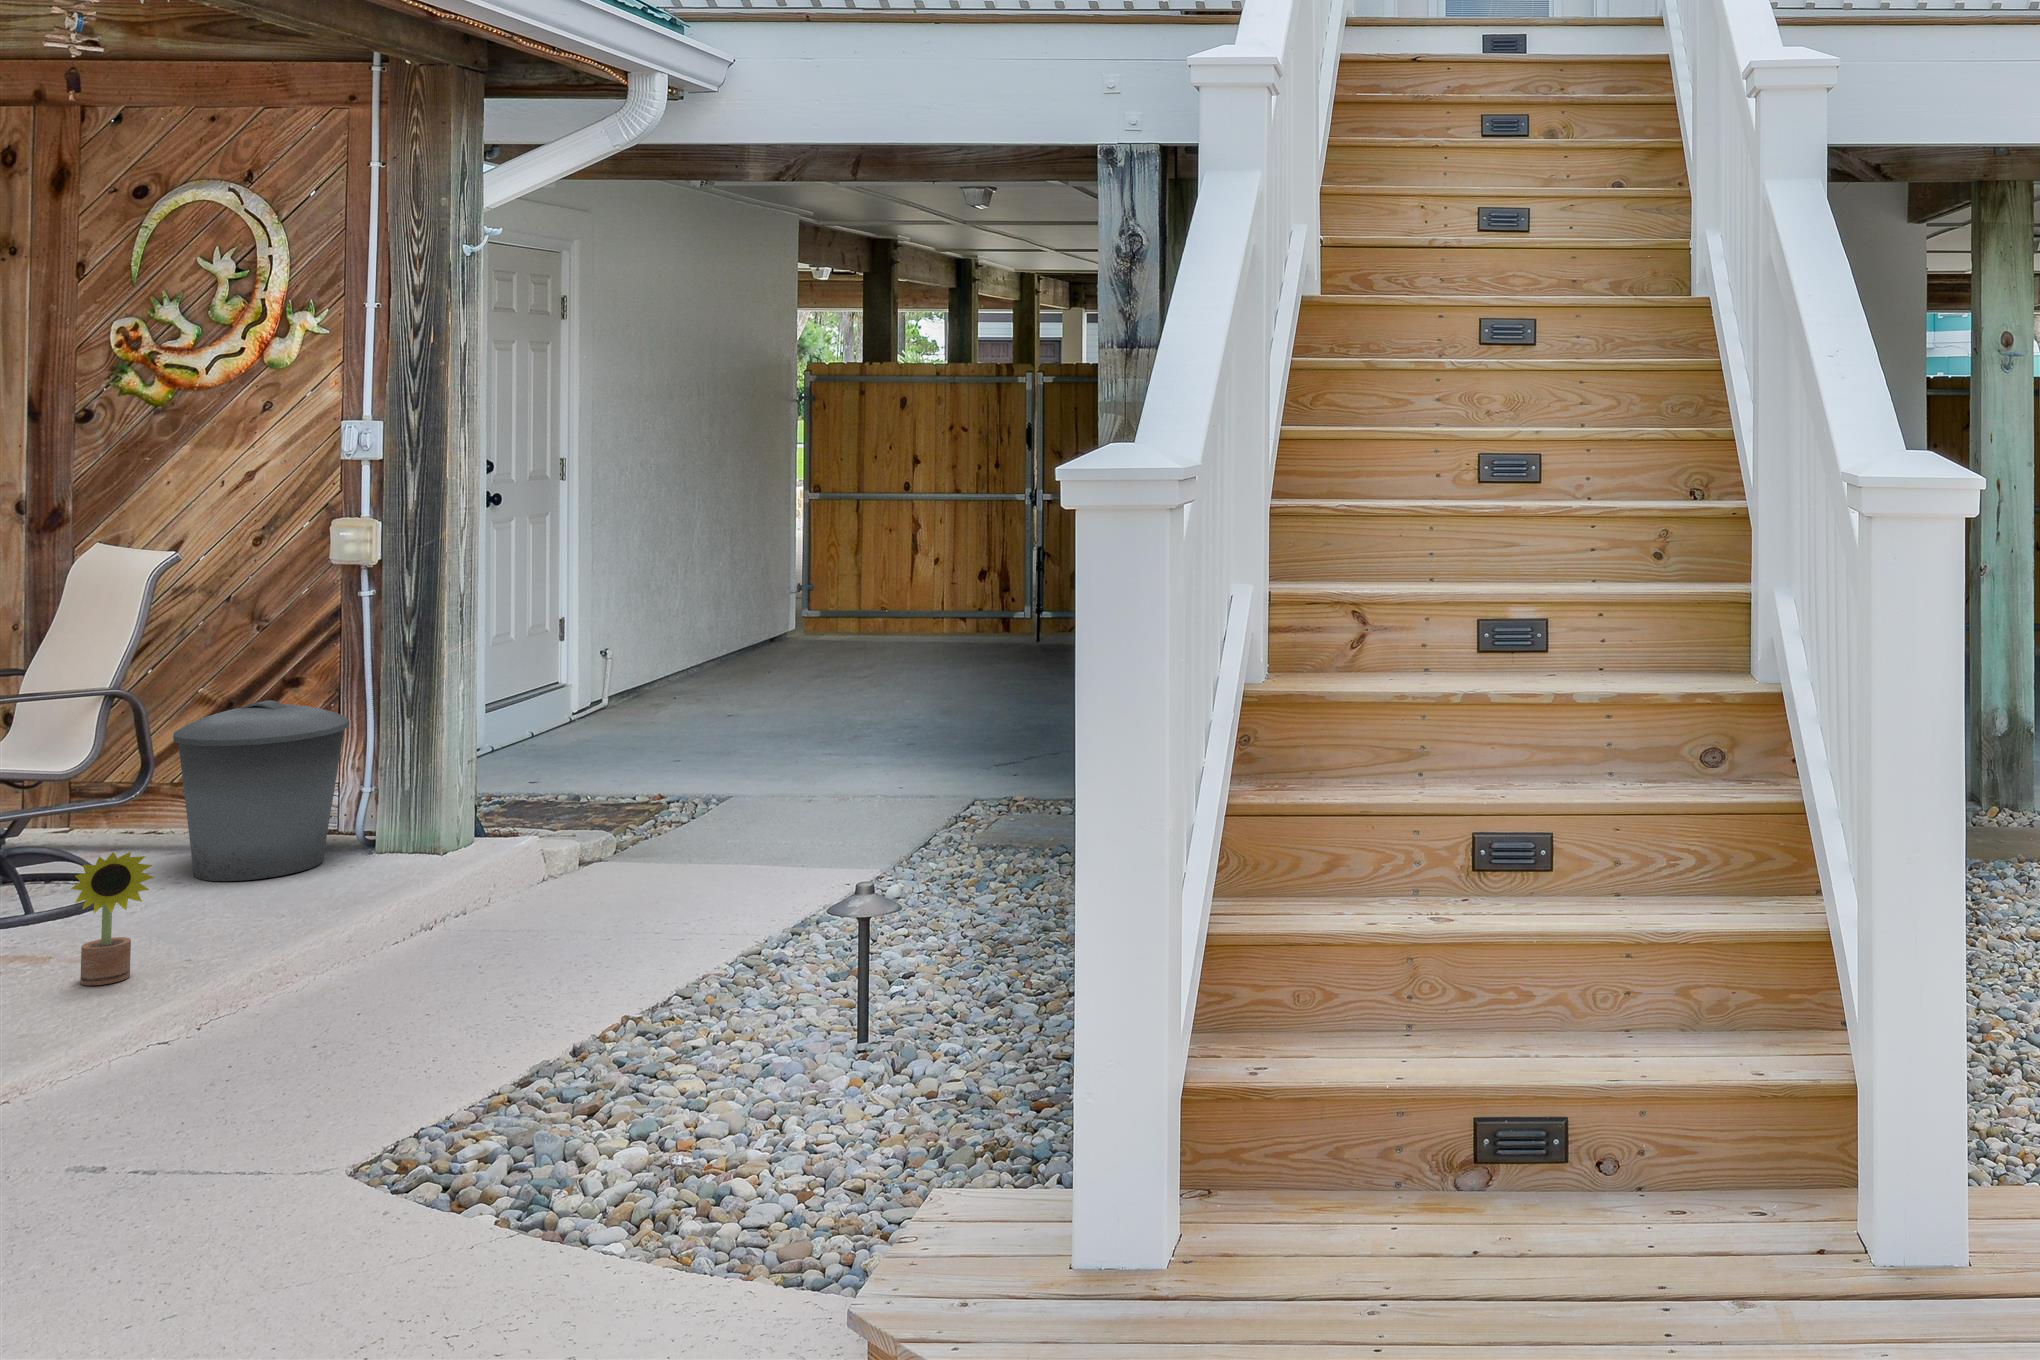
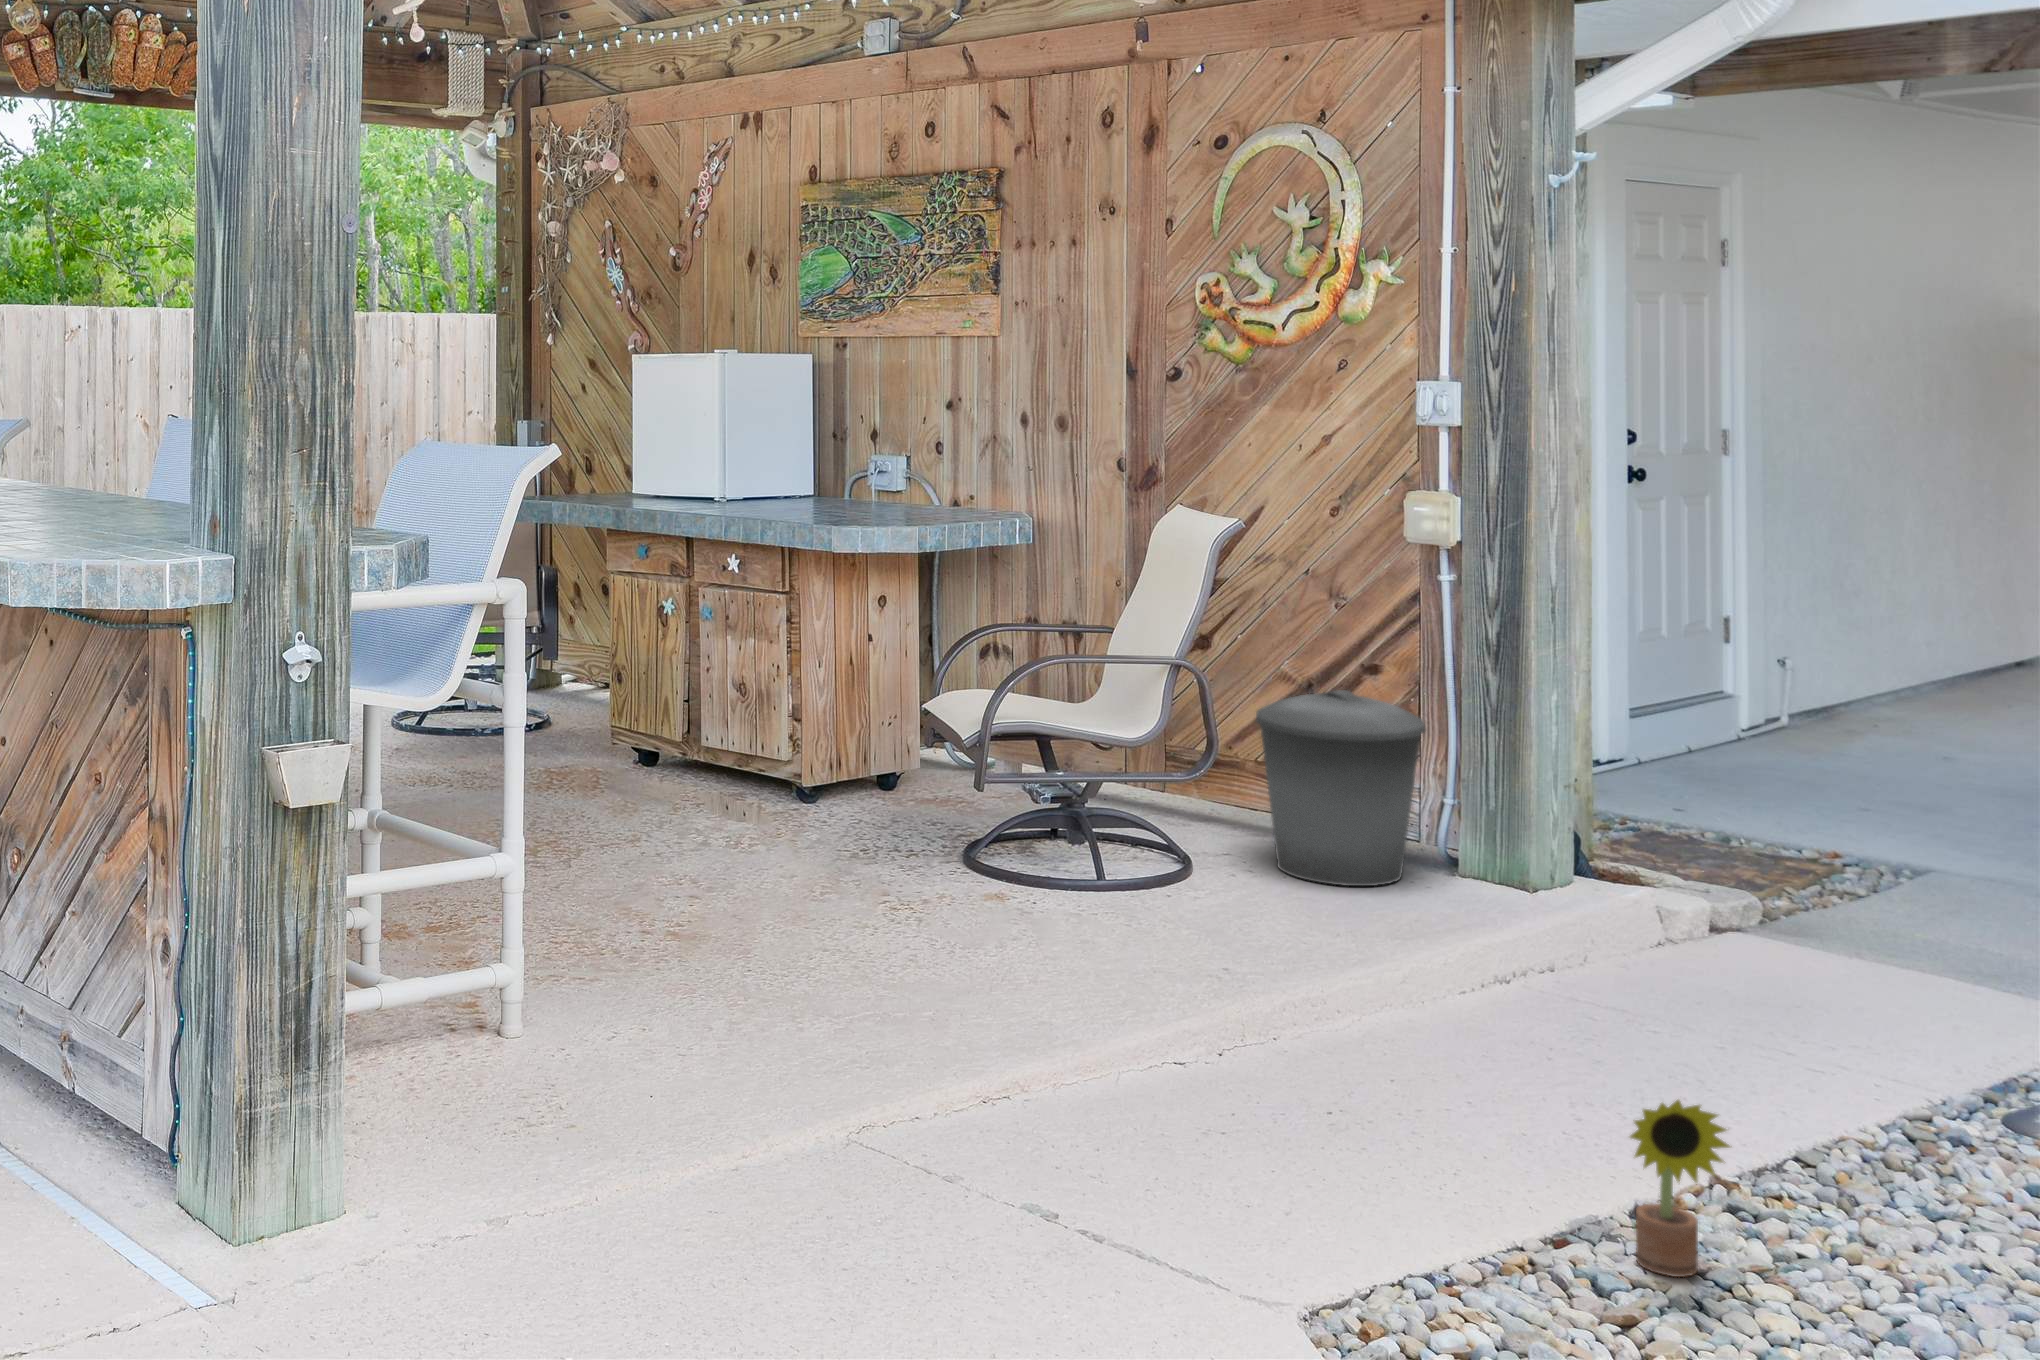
decorative plant: present [71,852,154,985] -> present [1630,1100,1730,1277]

